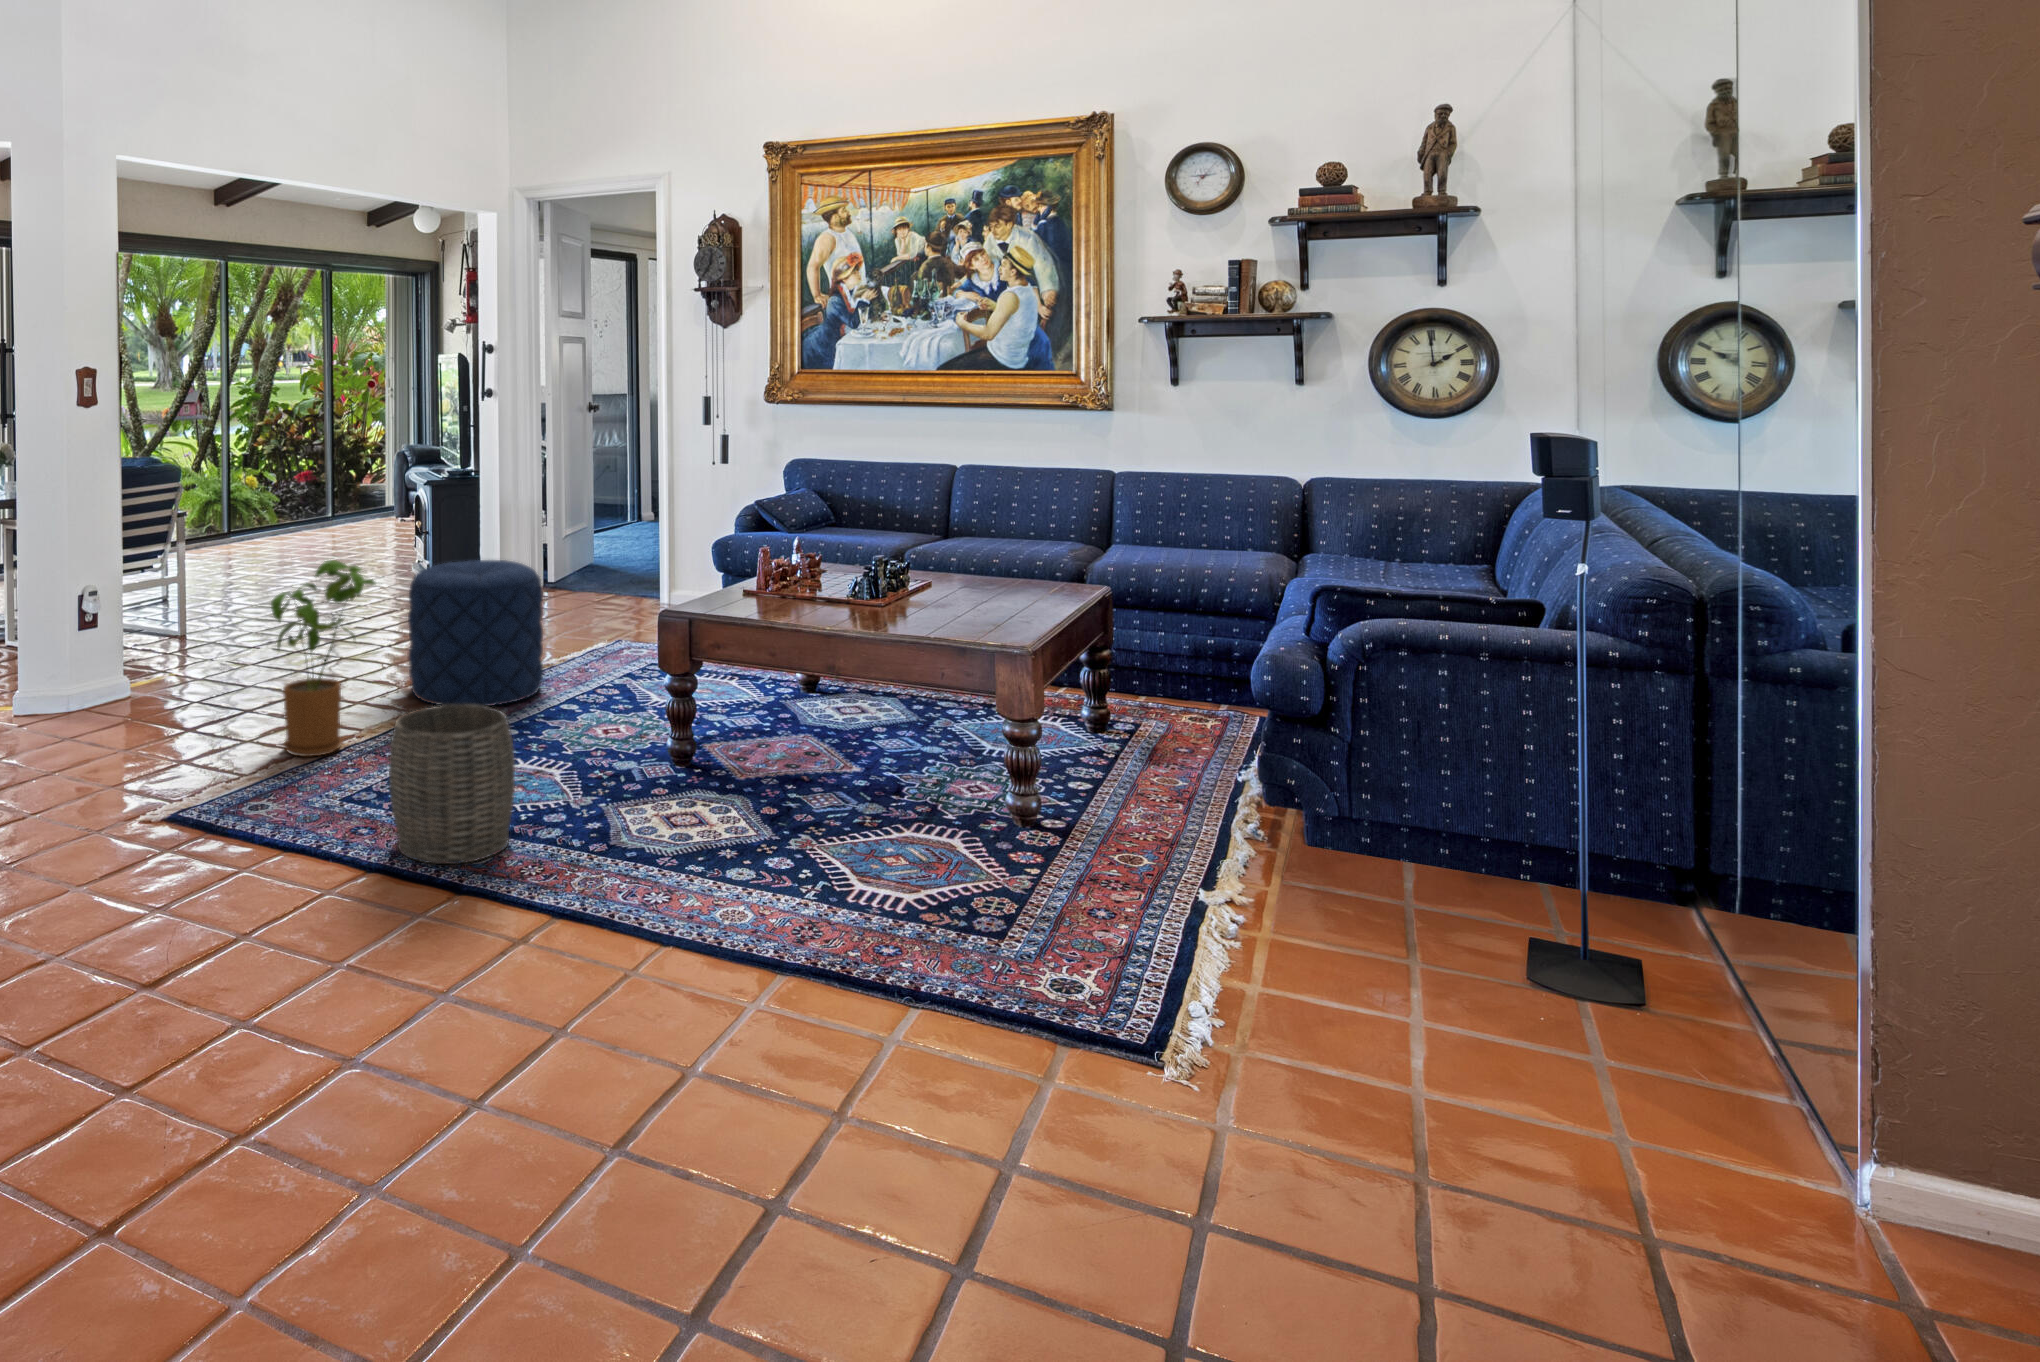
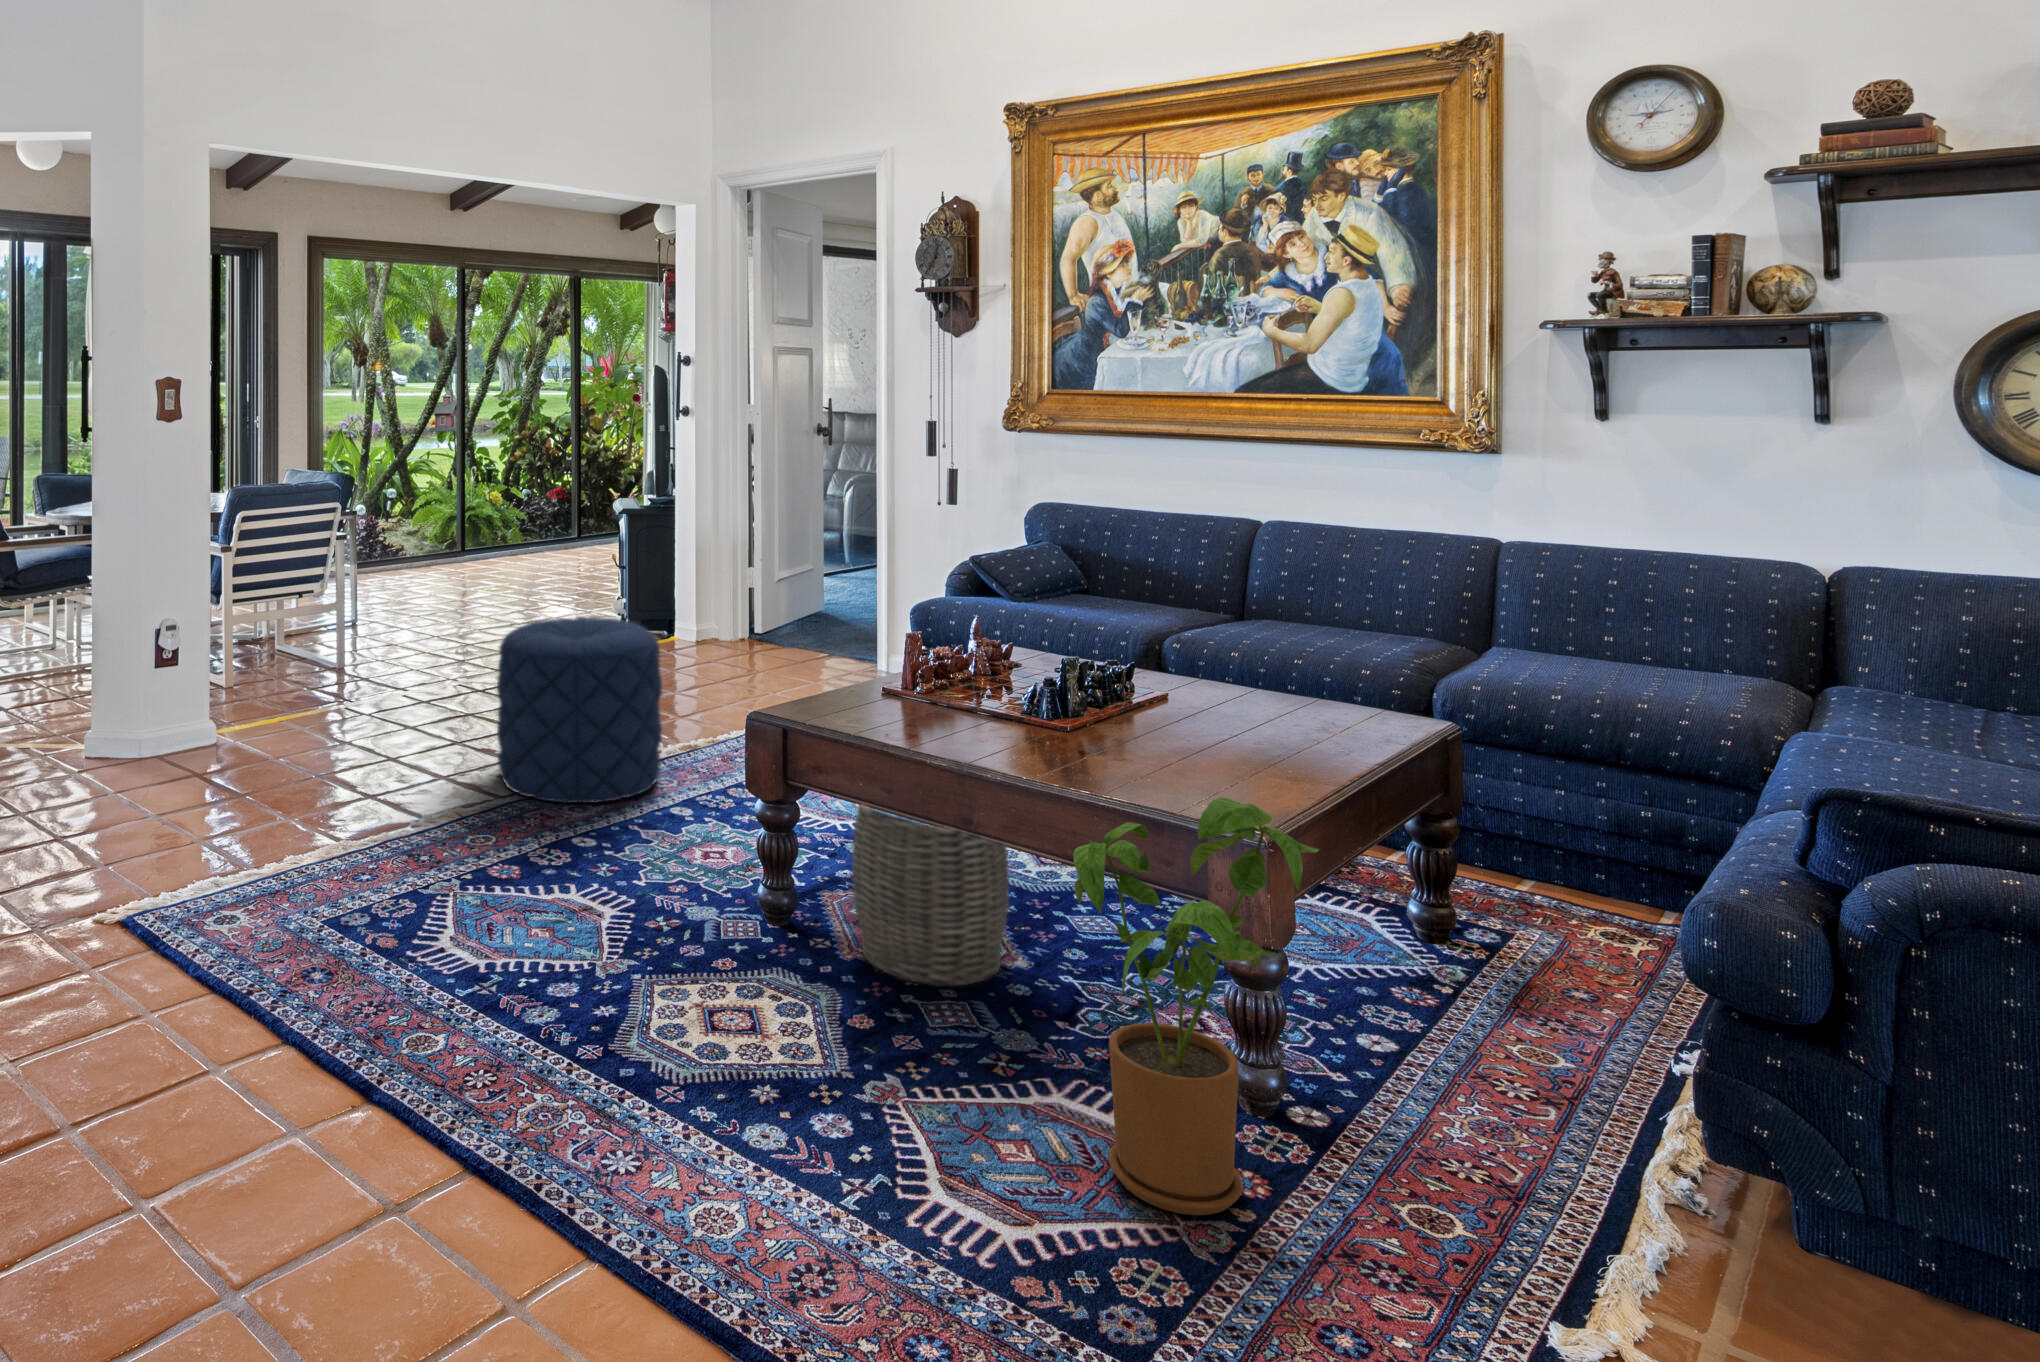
house plant: present [271,560,376,757] -> present [1073,797,1320,1215]
woven basket: present [389,705,515,864] -> present [852,804,1009,986]

